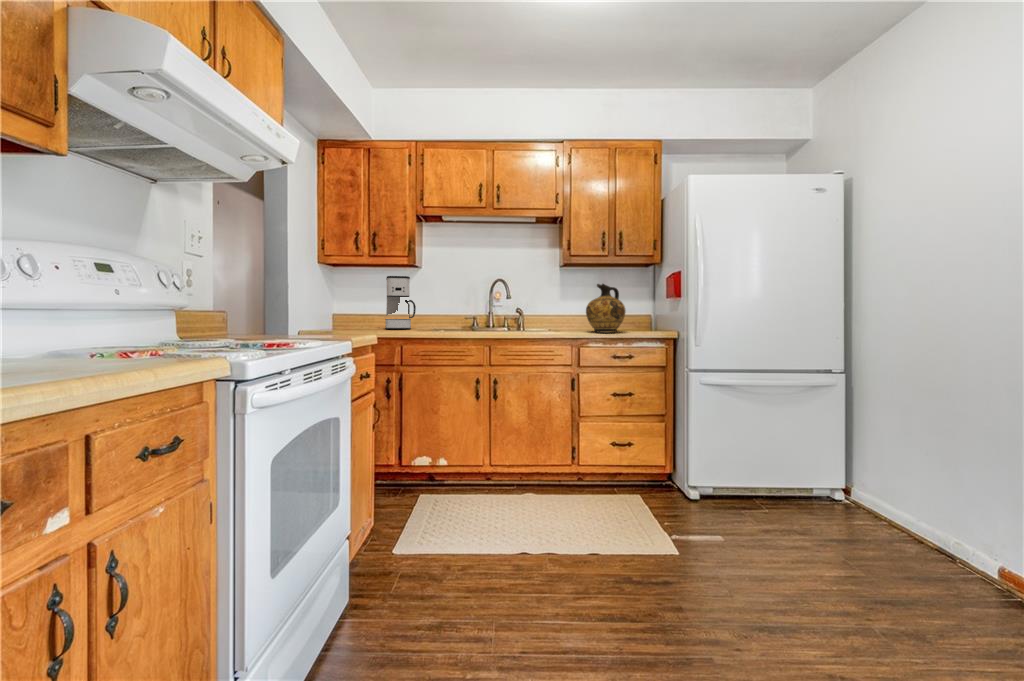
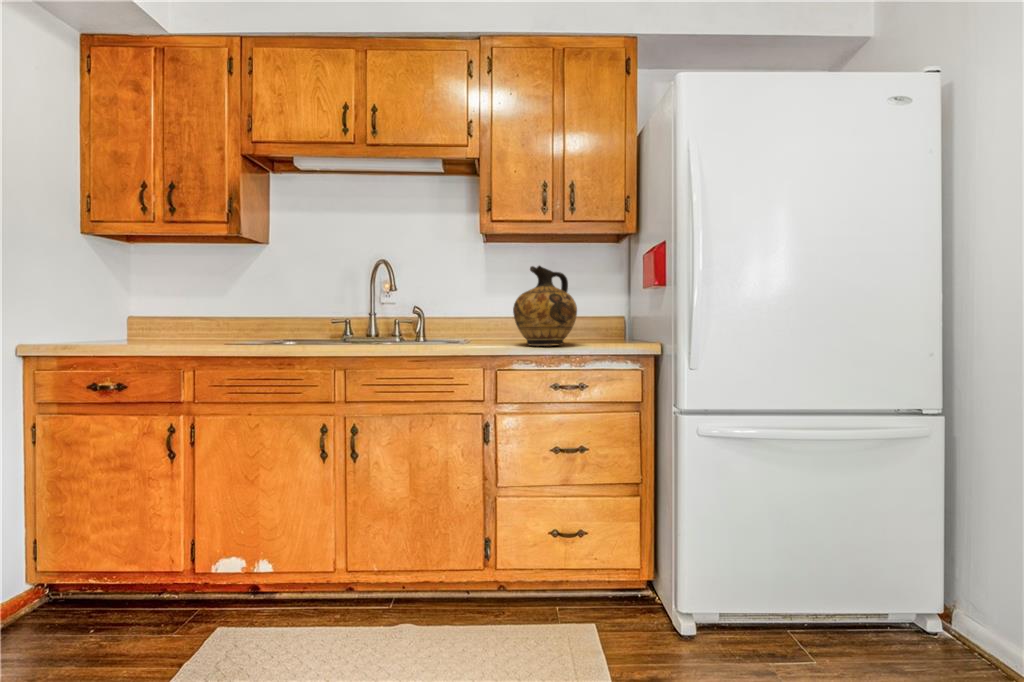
coffee maker: present [385,276,416,329] -> none [201,255,254,339]

